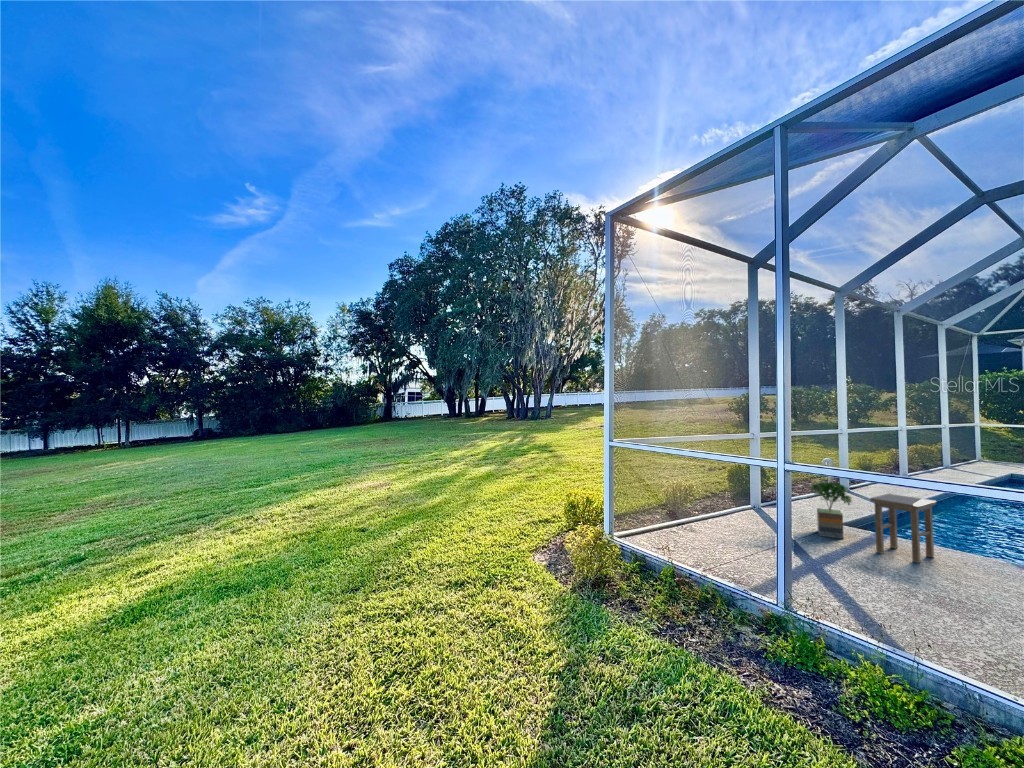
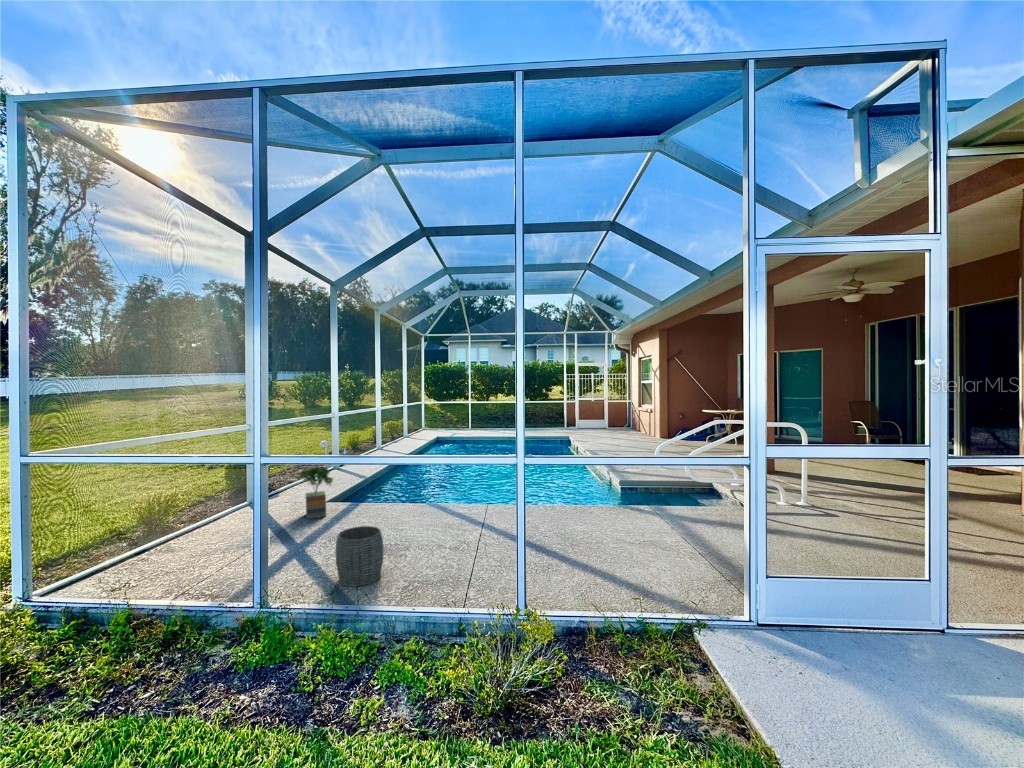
stool: present [870,494,936,563] -> none [345,470,389,523]
woven basket: none [871,557,944,634] -> present [336,526,383,586]

